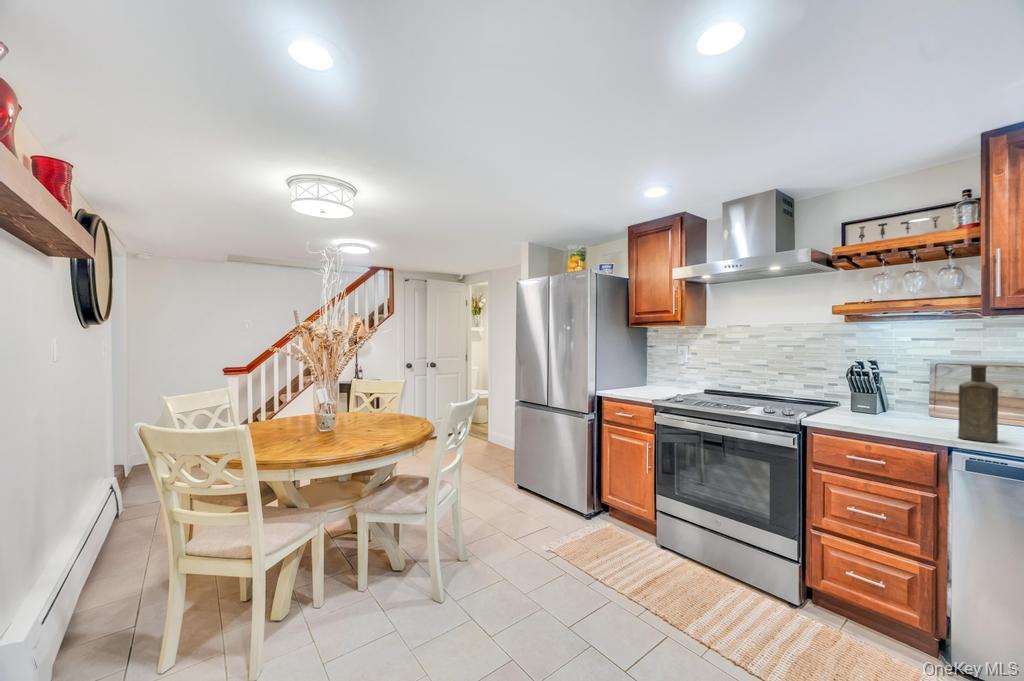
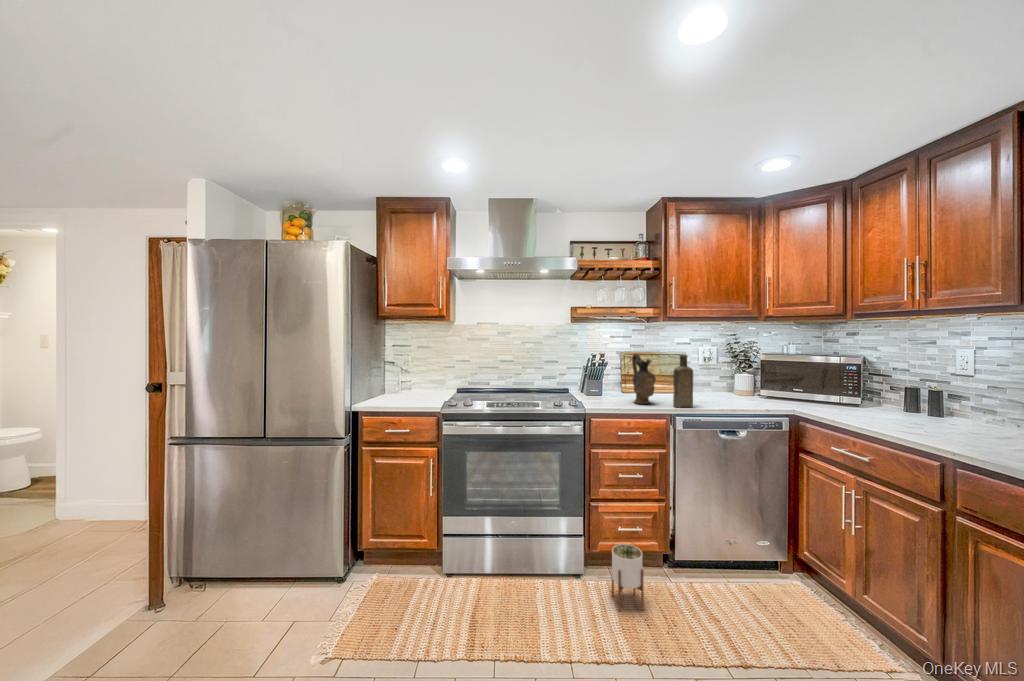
ceramic pitcher: none [897,361,936,429] -> present [632,353,656,404]
potted plant: none [806,533,849,665] -> present [612,544,644,611]

